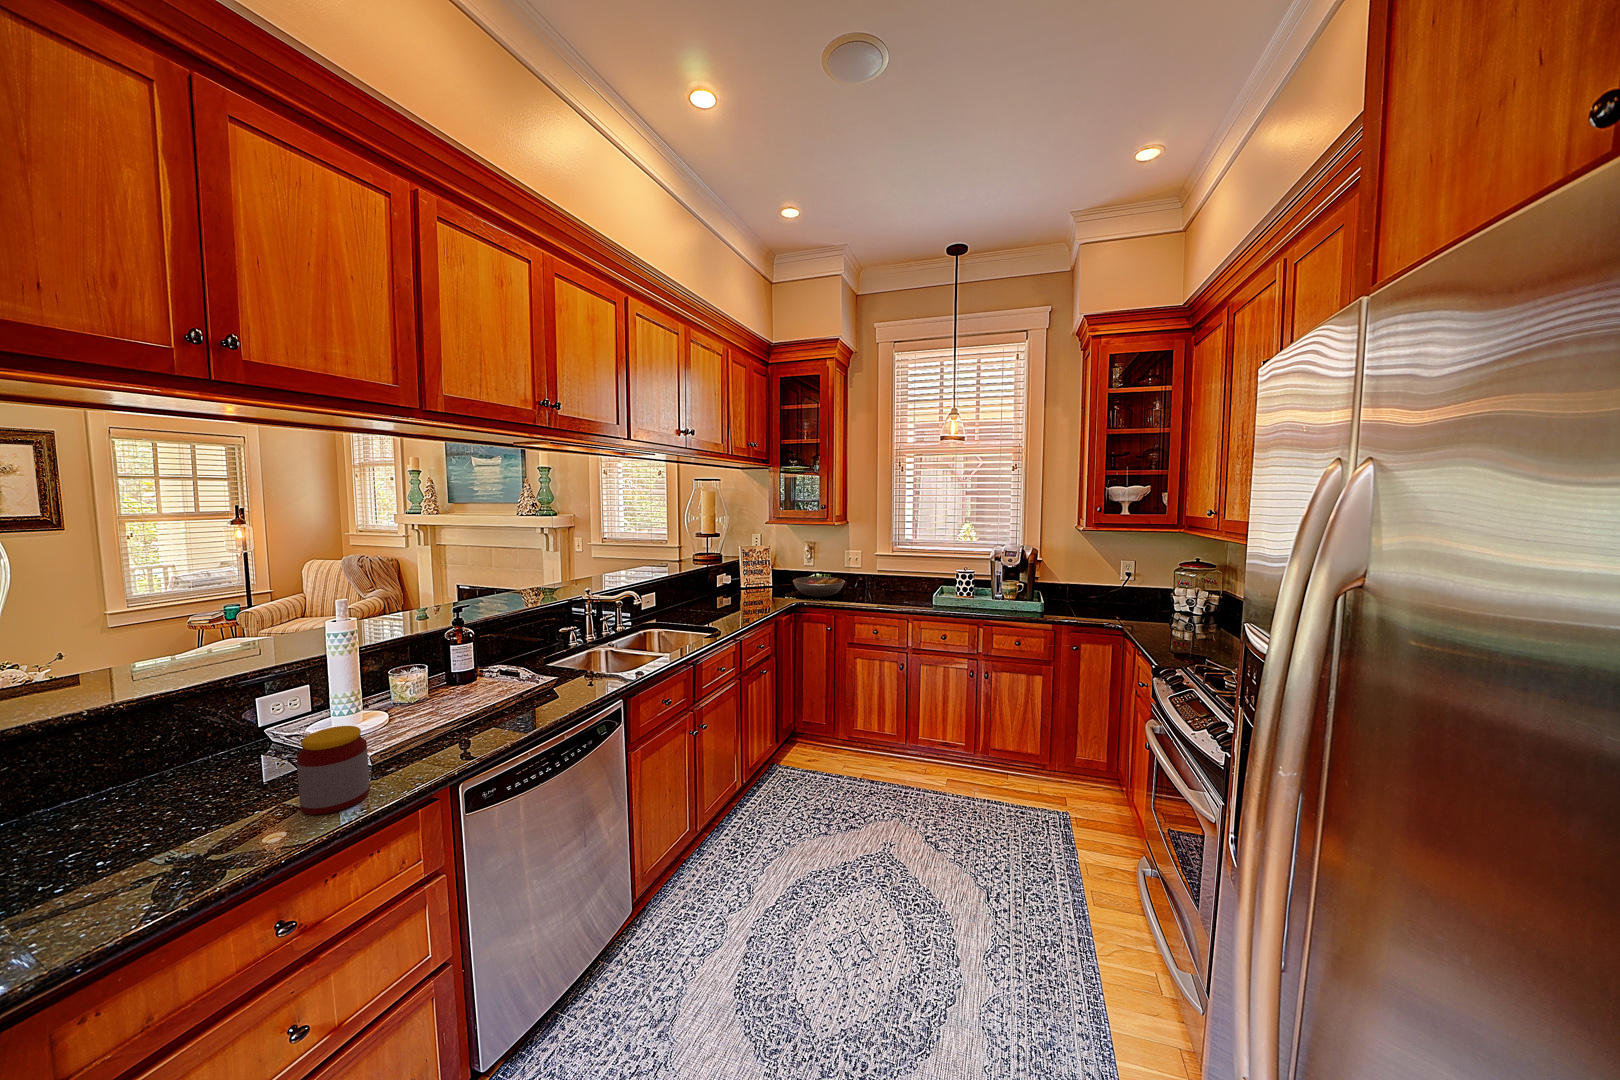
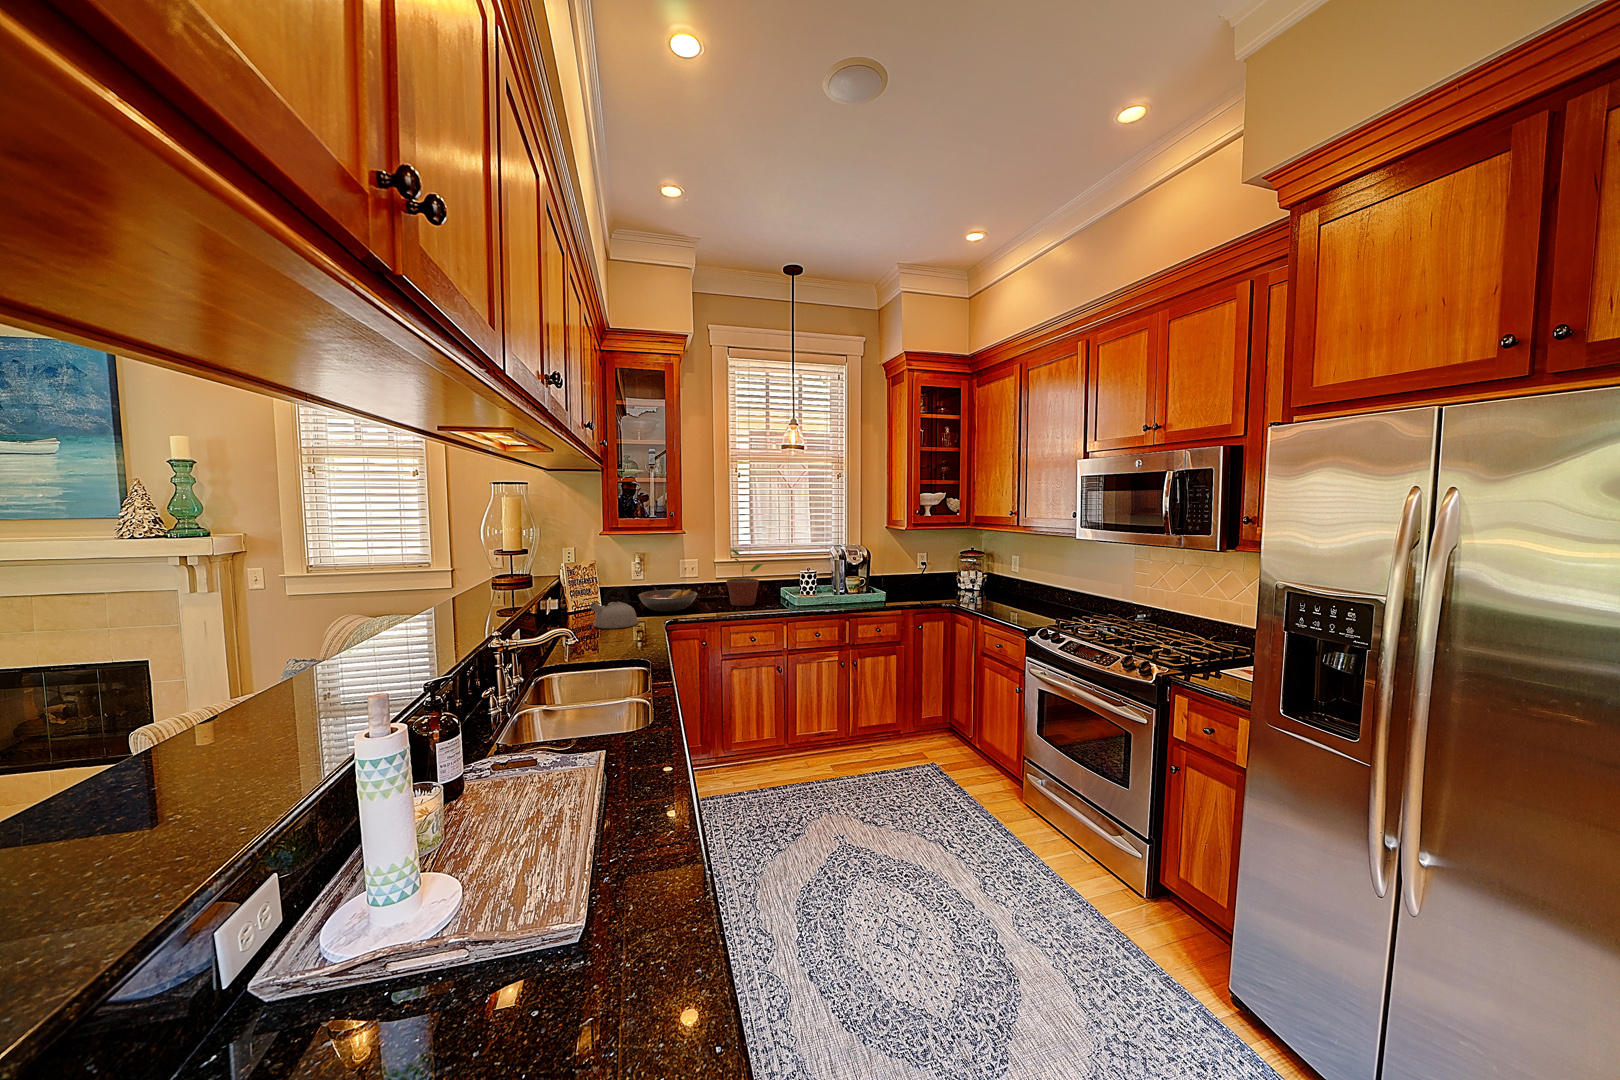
potted plant: none [876,543,911,600] -> present [727,550,763,606]
kettle: none [735,570,775,605] -> present [590,587,638,628]
jar: present [297,726,369,815] -> none [583,848,675,1011]

